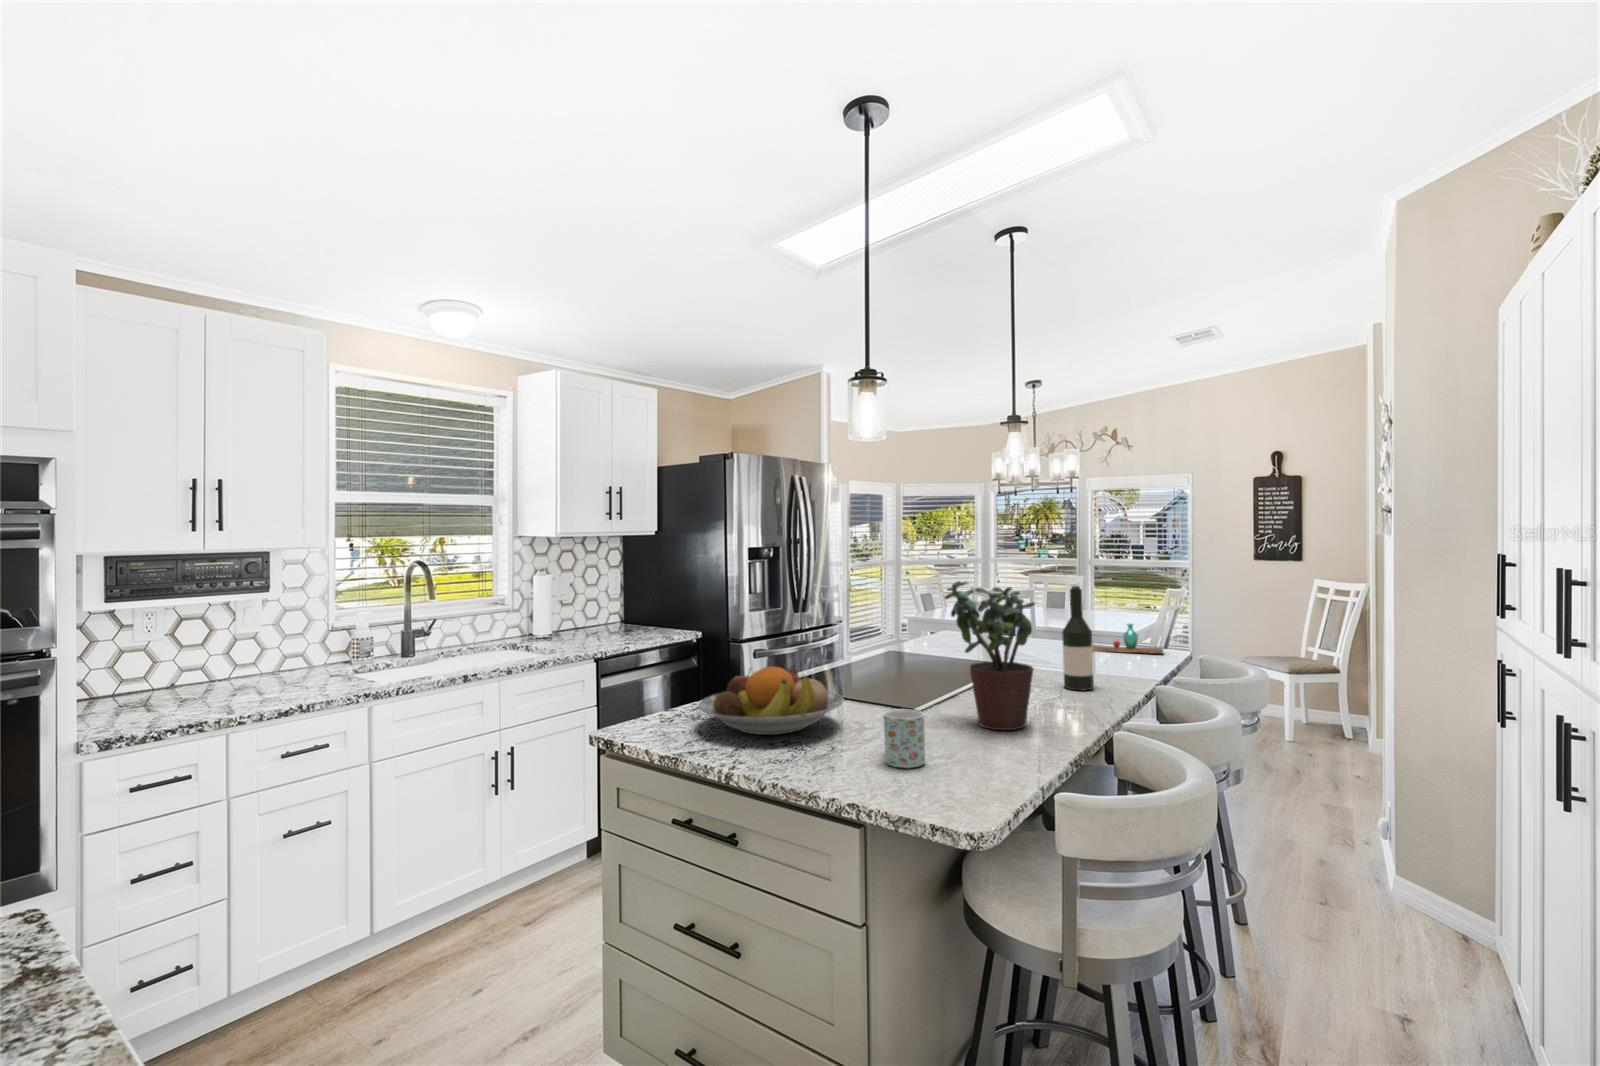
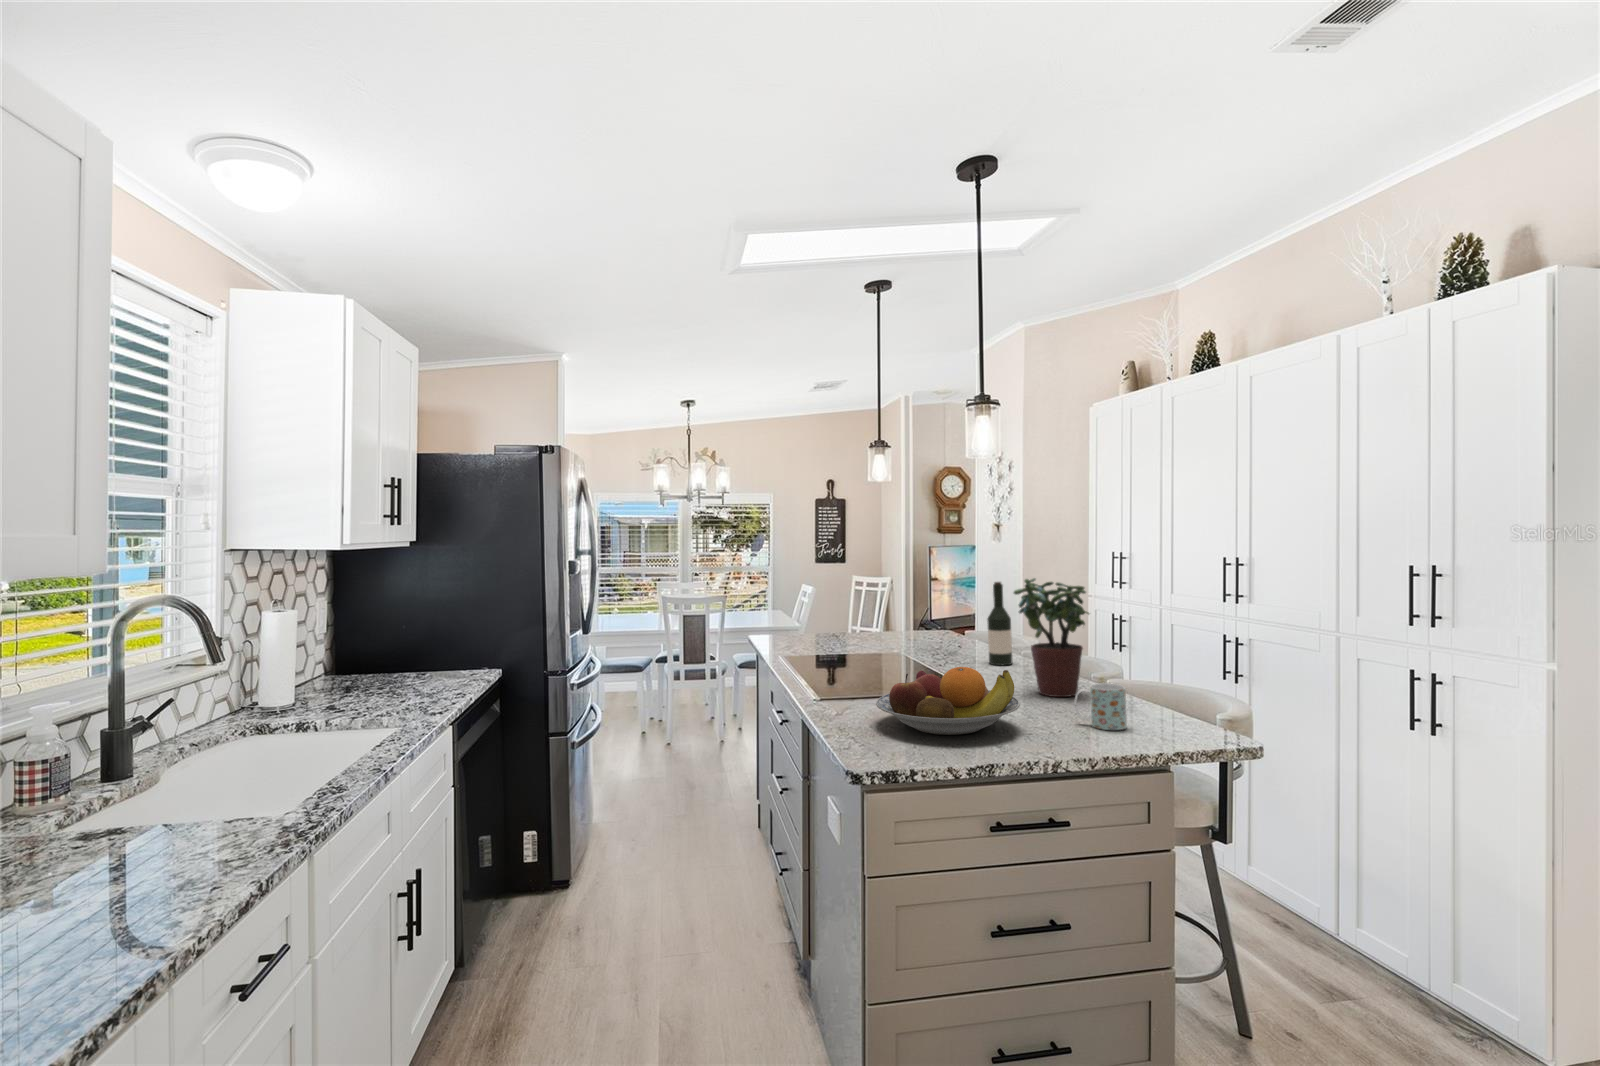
vase: present [1092,624,1163,654] -> none [902,614,958,640]

